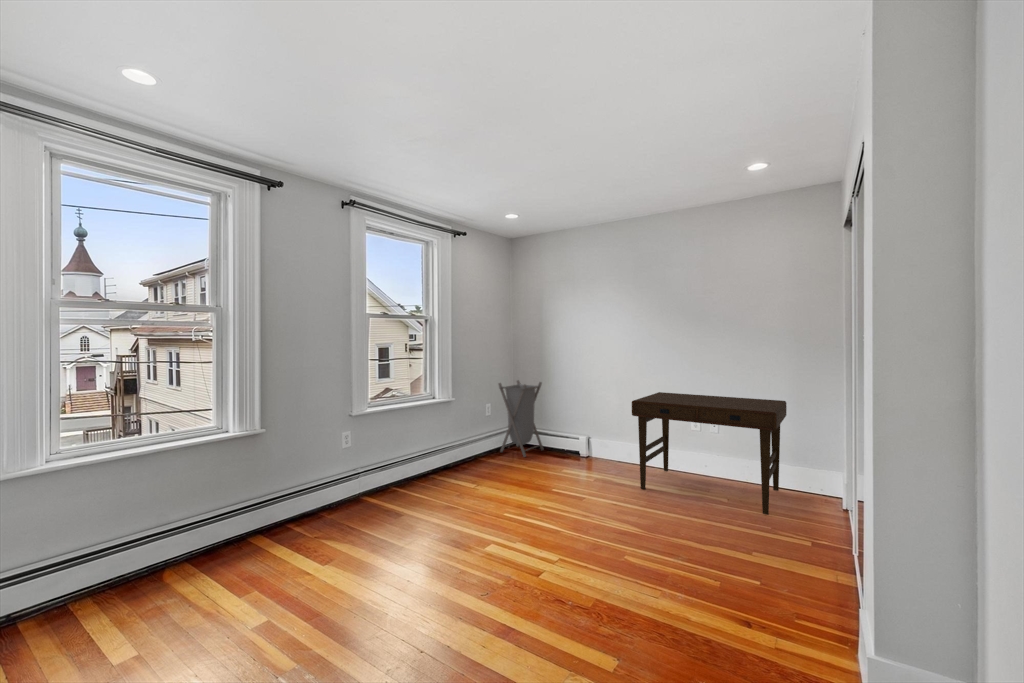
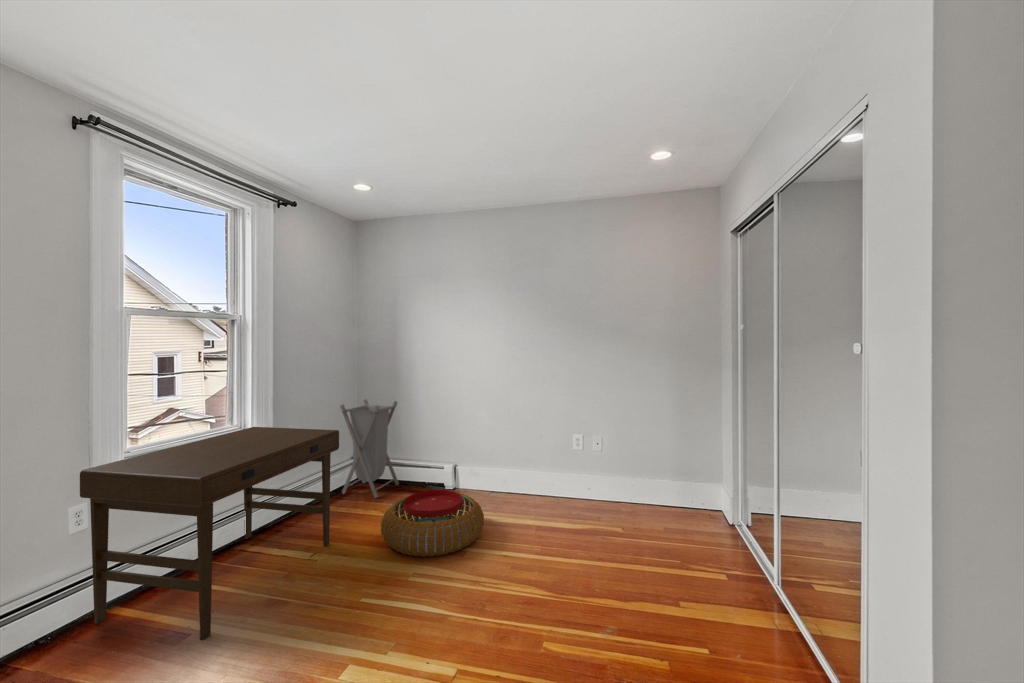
desk: present [632,392,787,515] -> present [80,427,339,640]
pouf: none [522,451,602,497] -> present [381,490,484,557]

